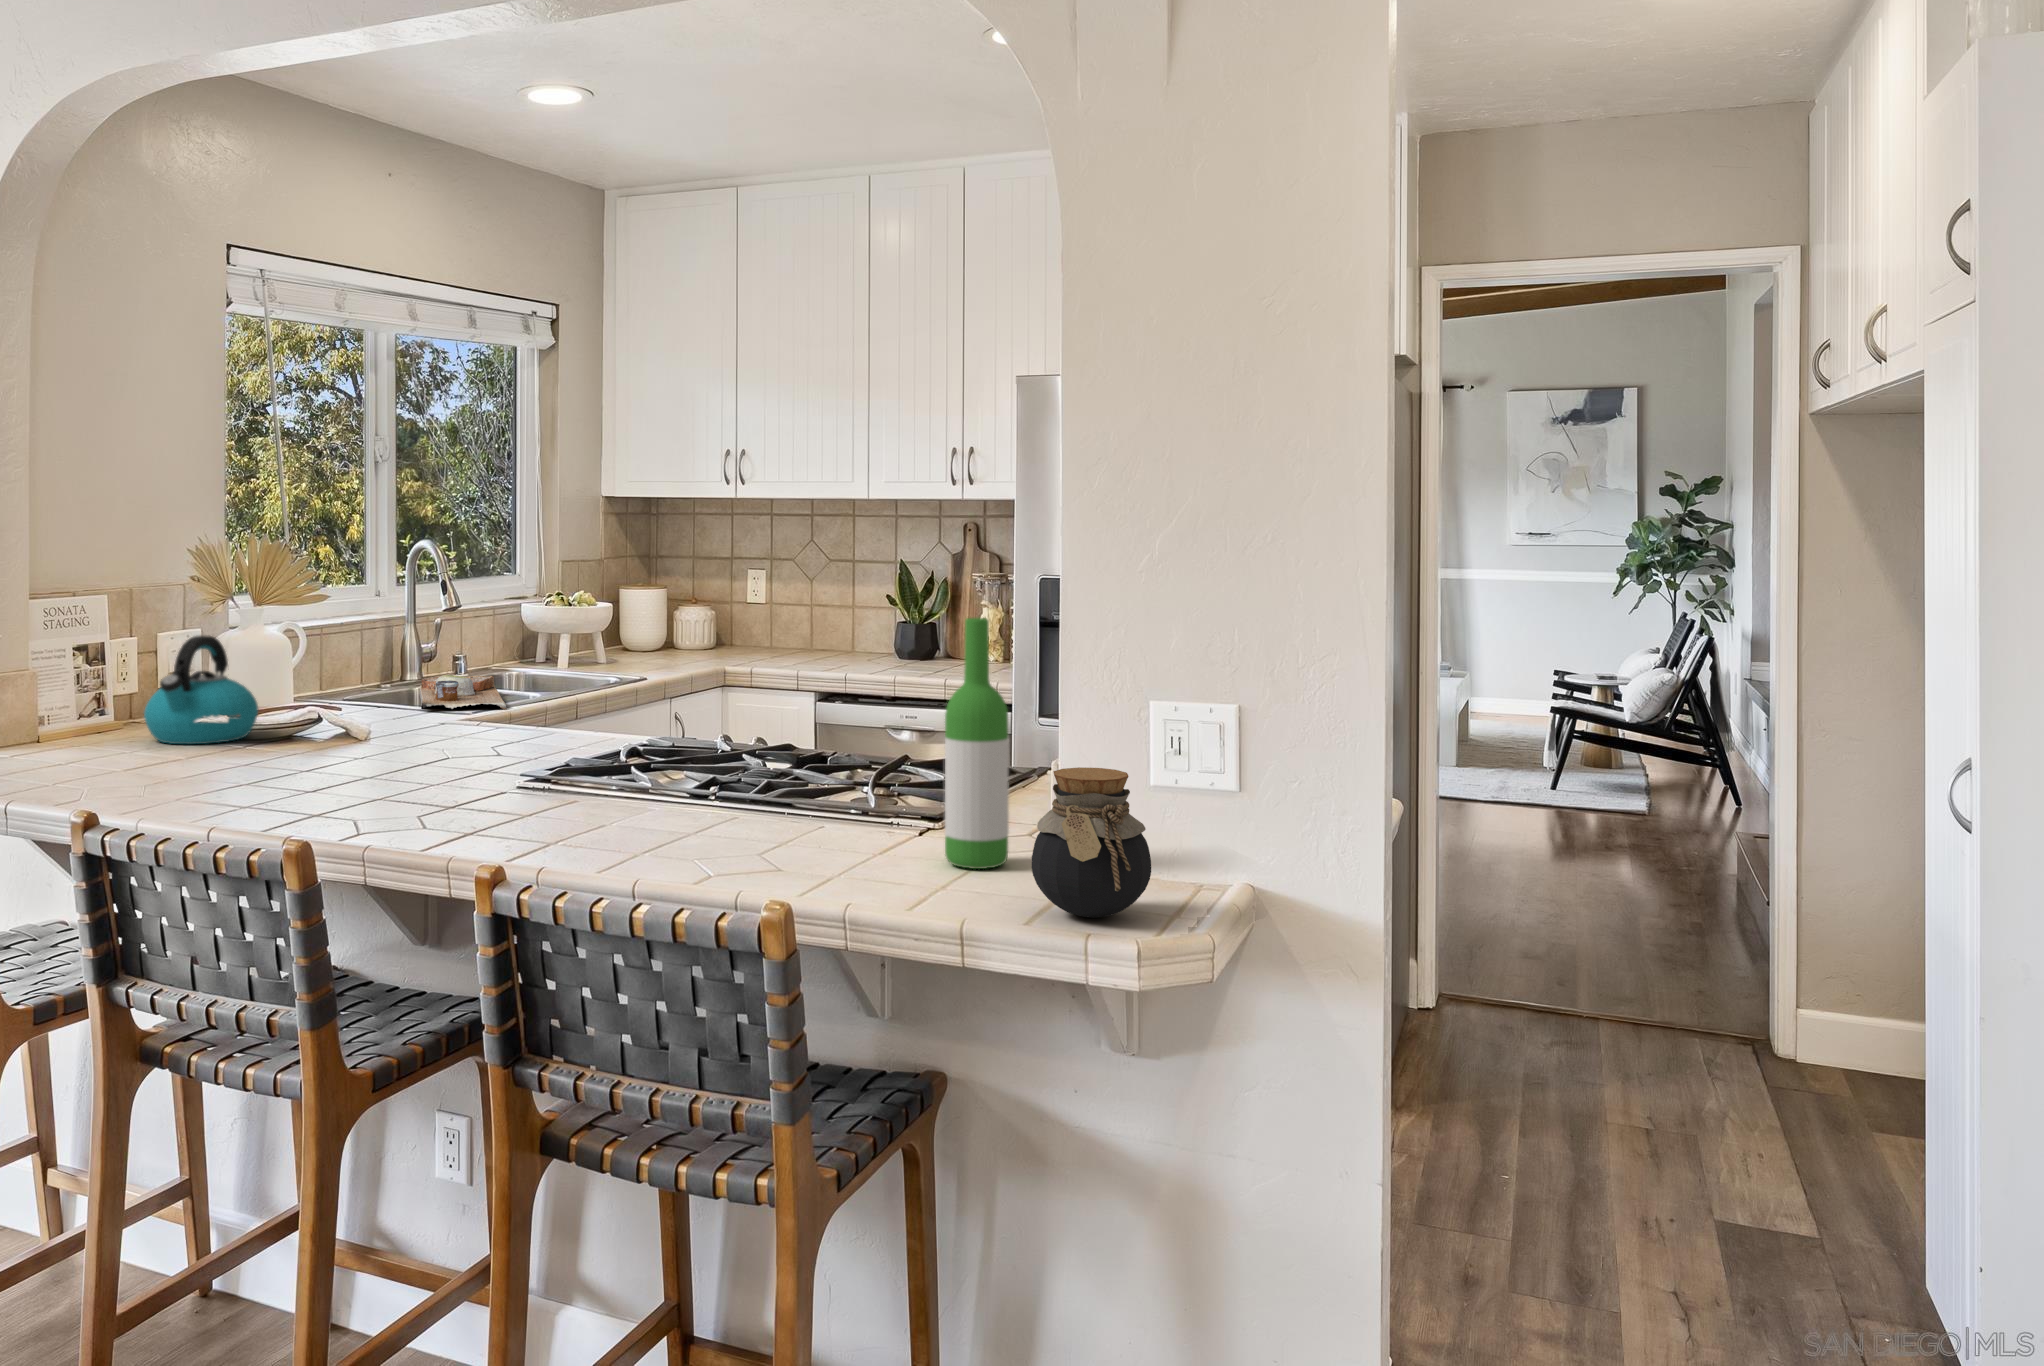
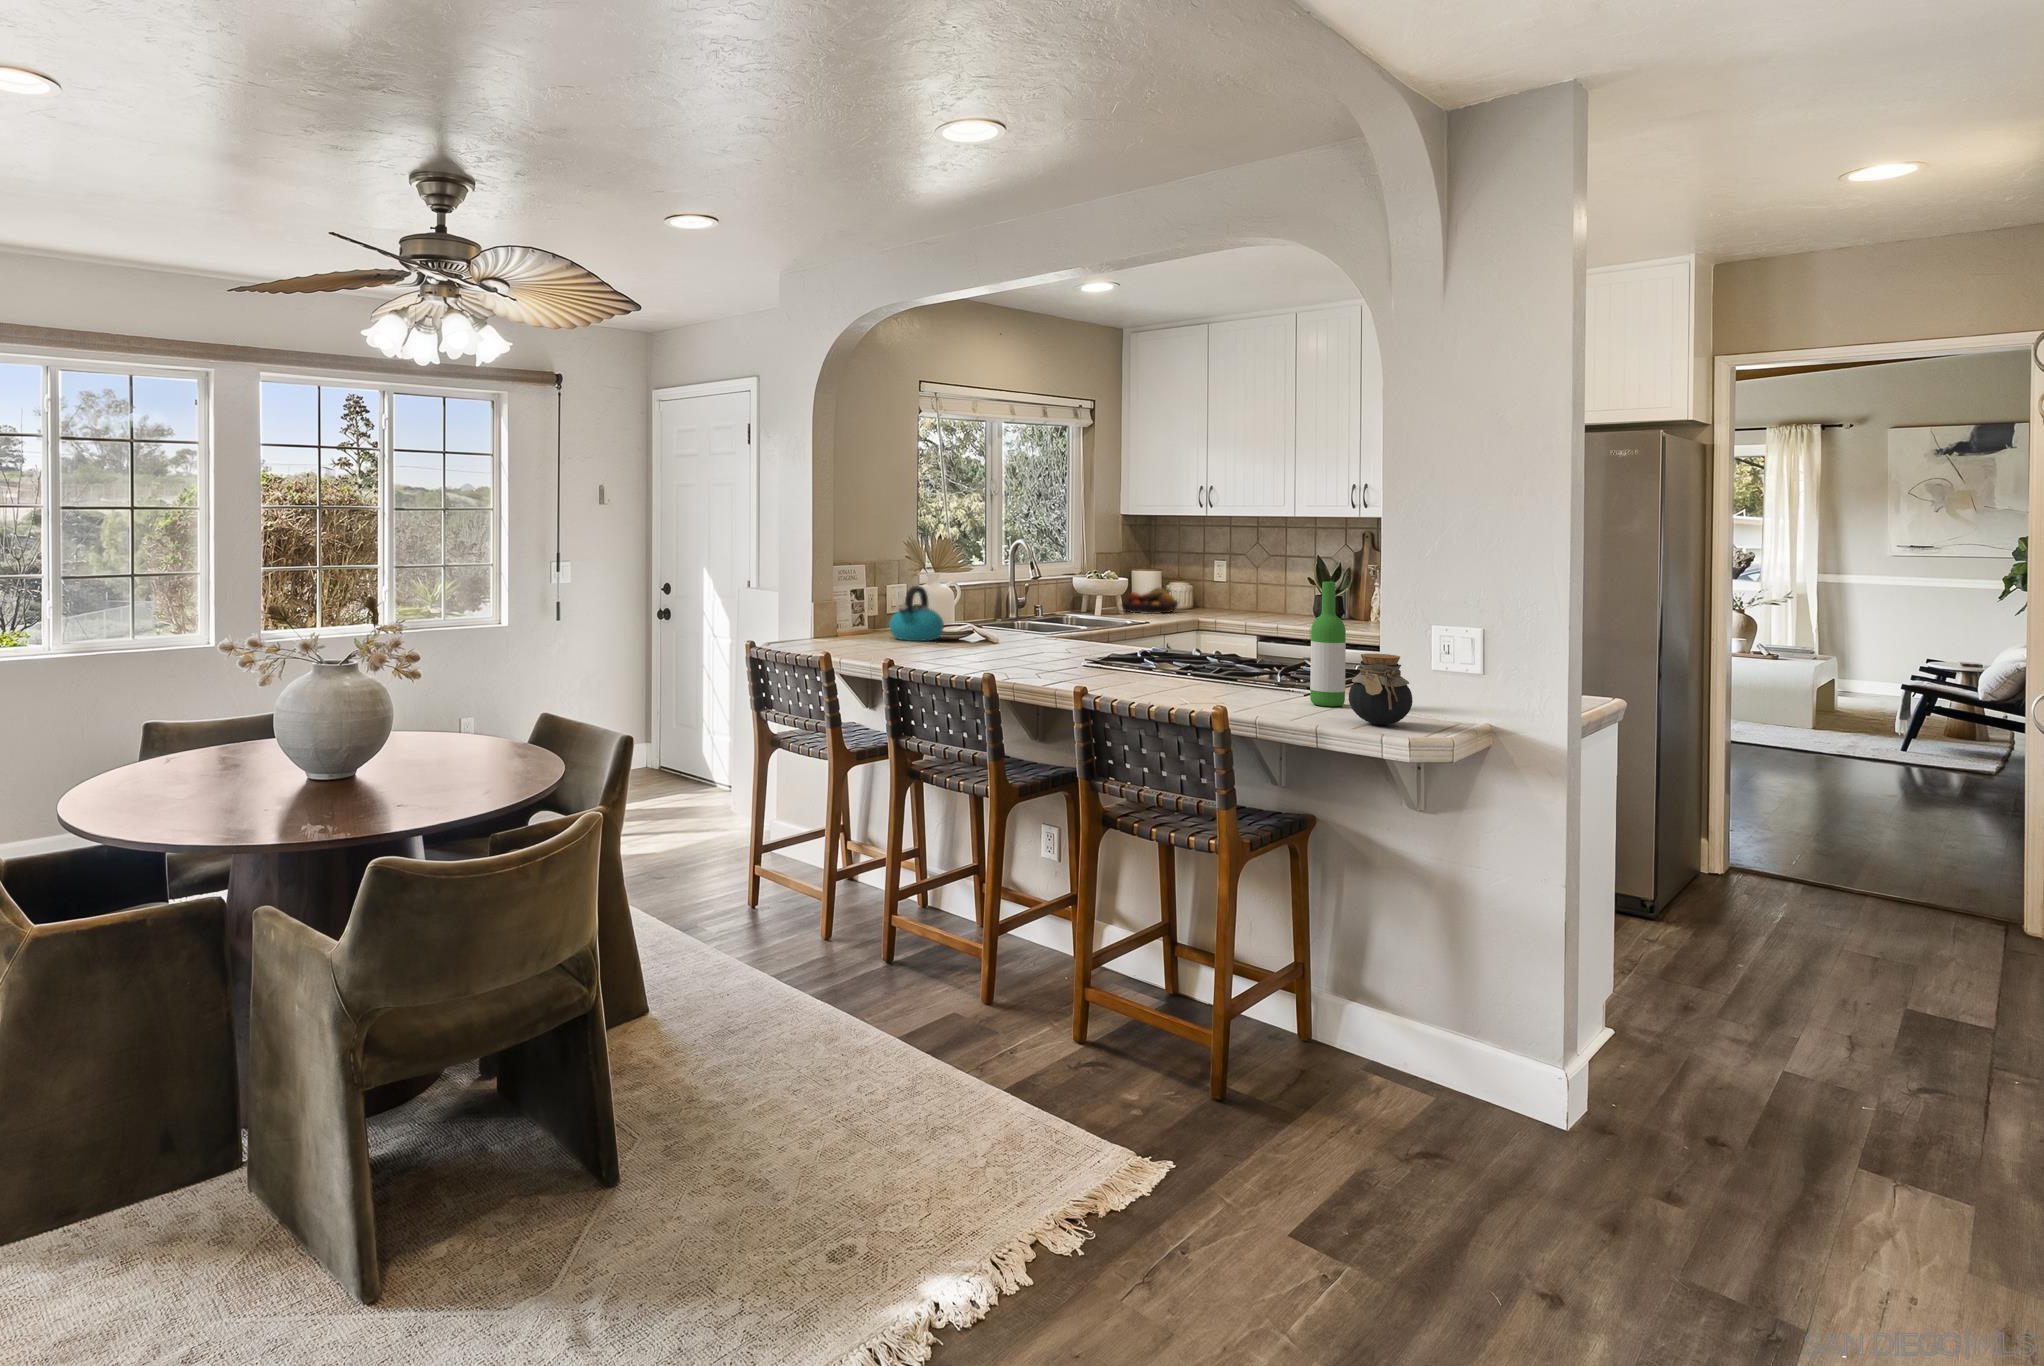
fruit bowl: none [599,617,692,661] -> present [1121,588,1178,614]
cutting board: present [420,675,506,710] -> none [1020,614,1071,634]

